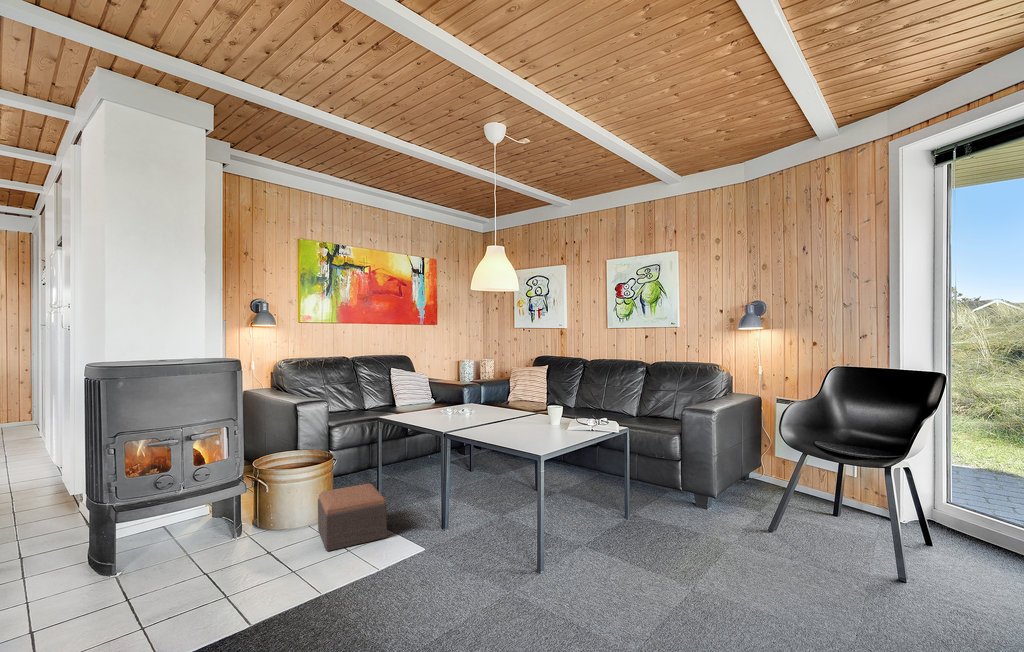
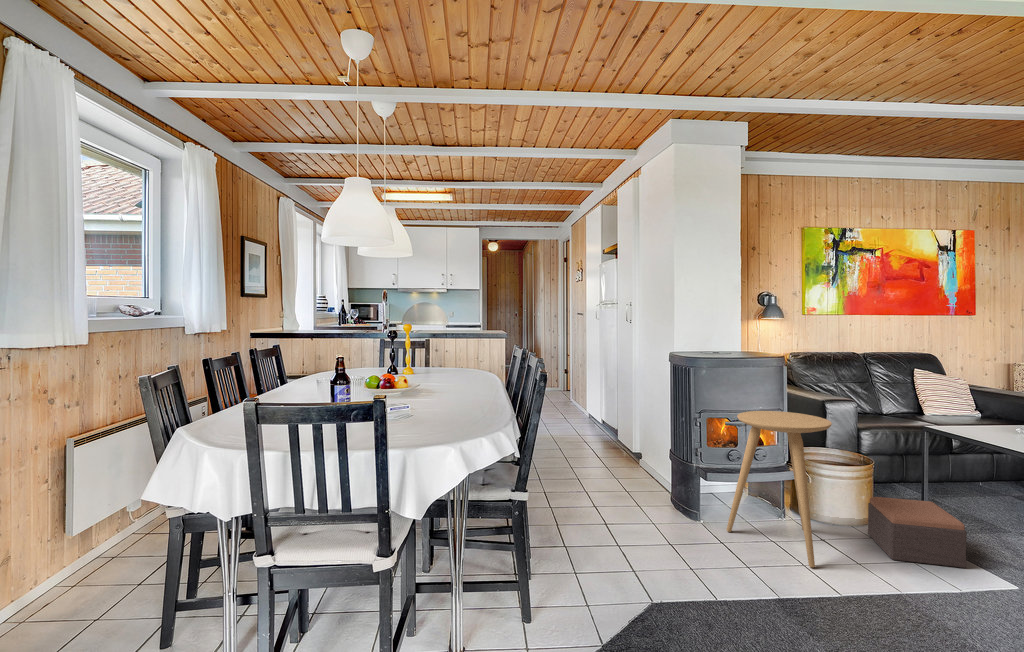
side table: none [145,419,266,593] -> present [726,411,832,567]

